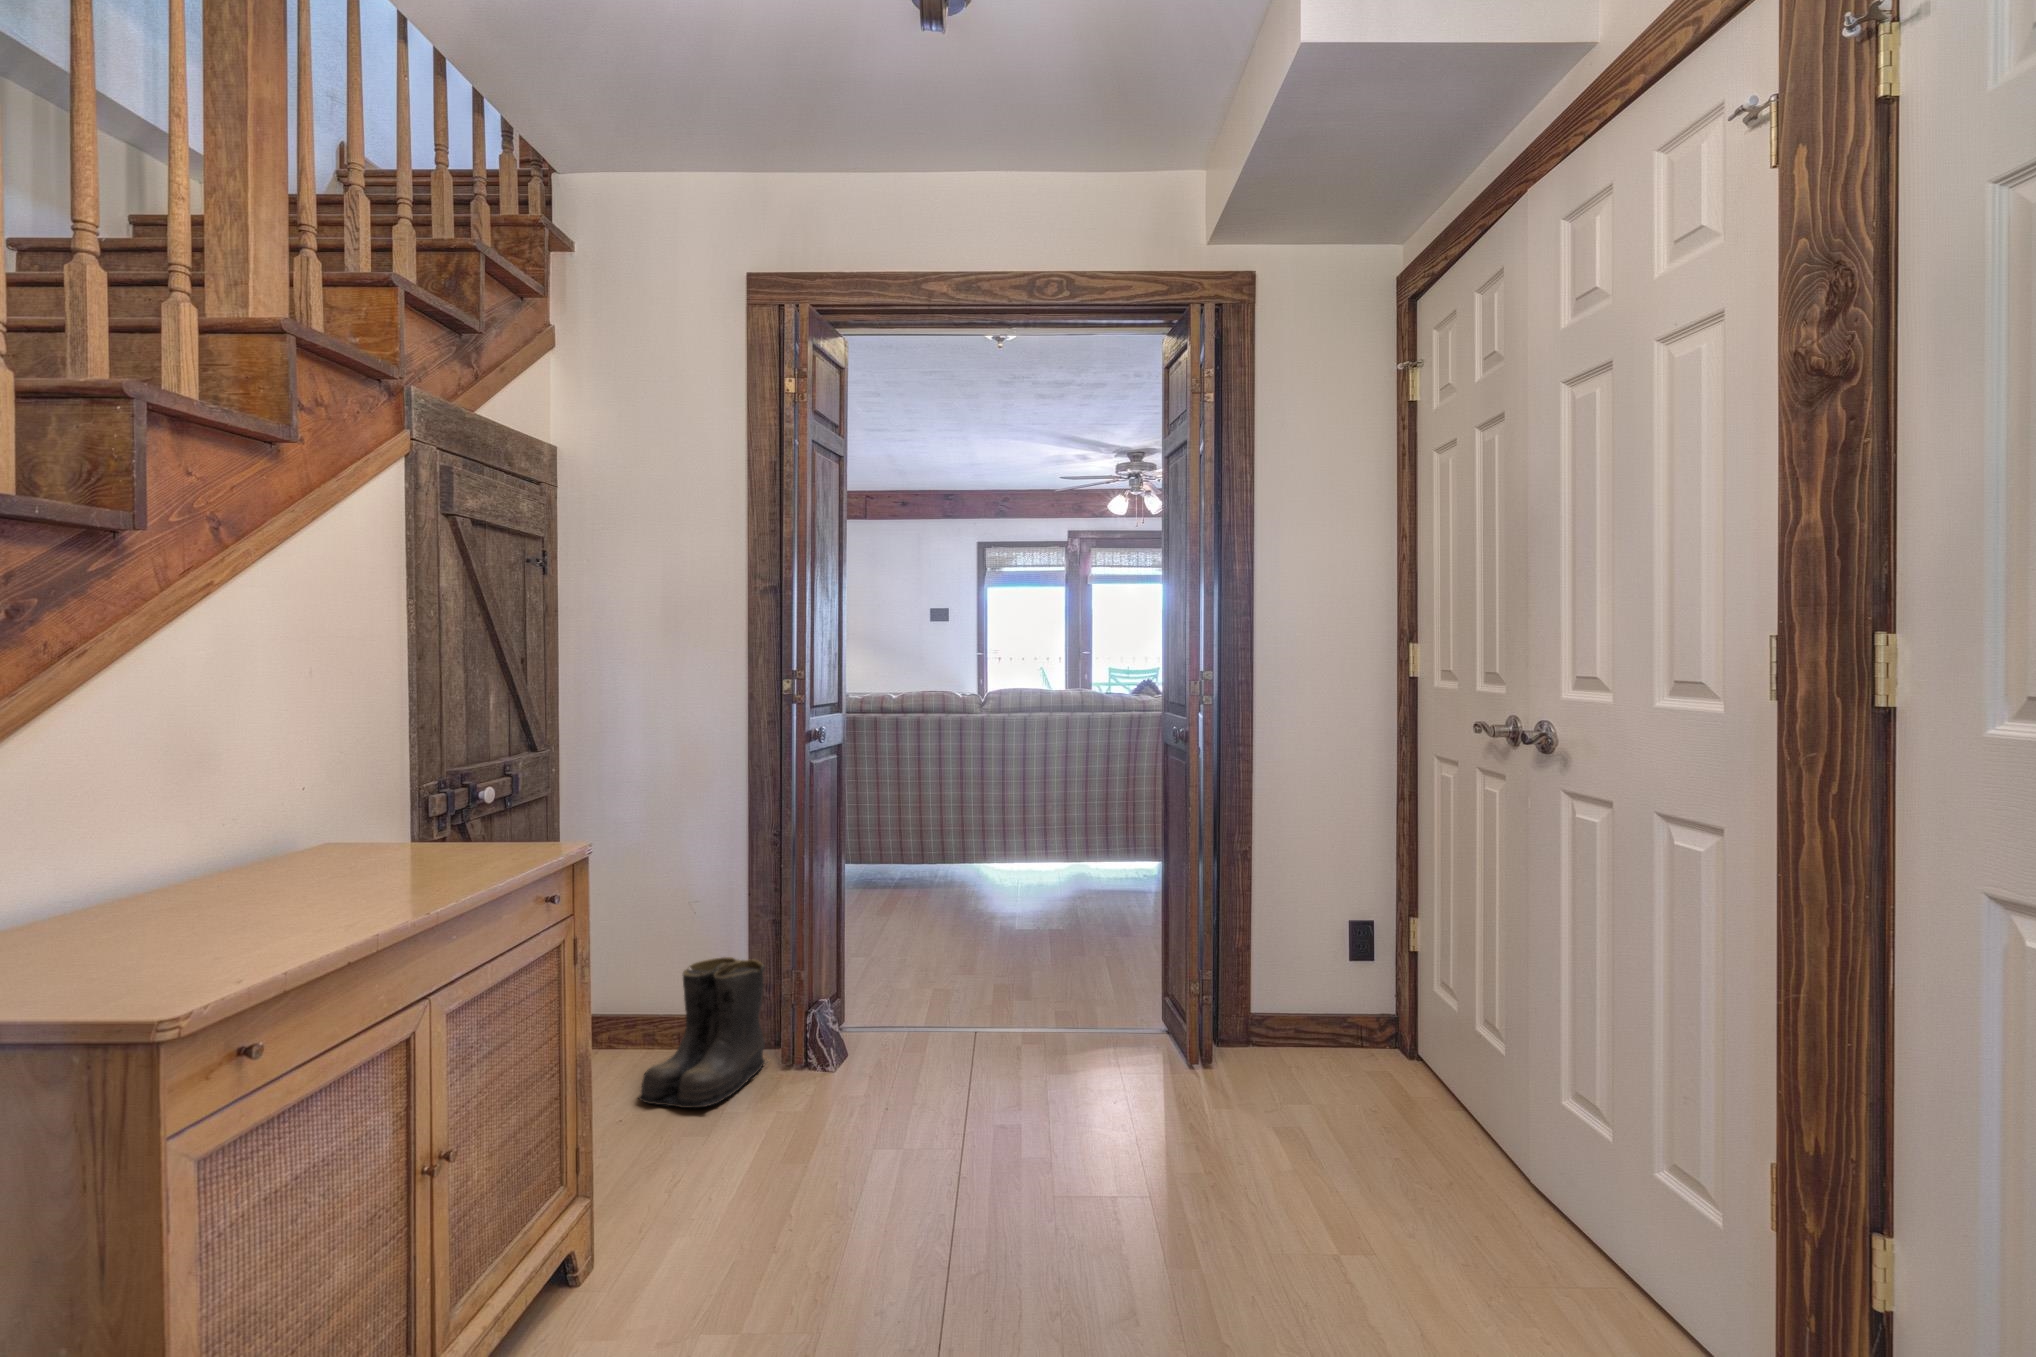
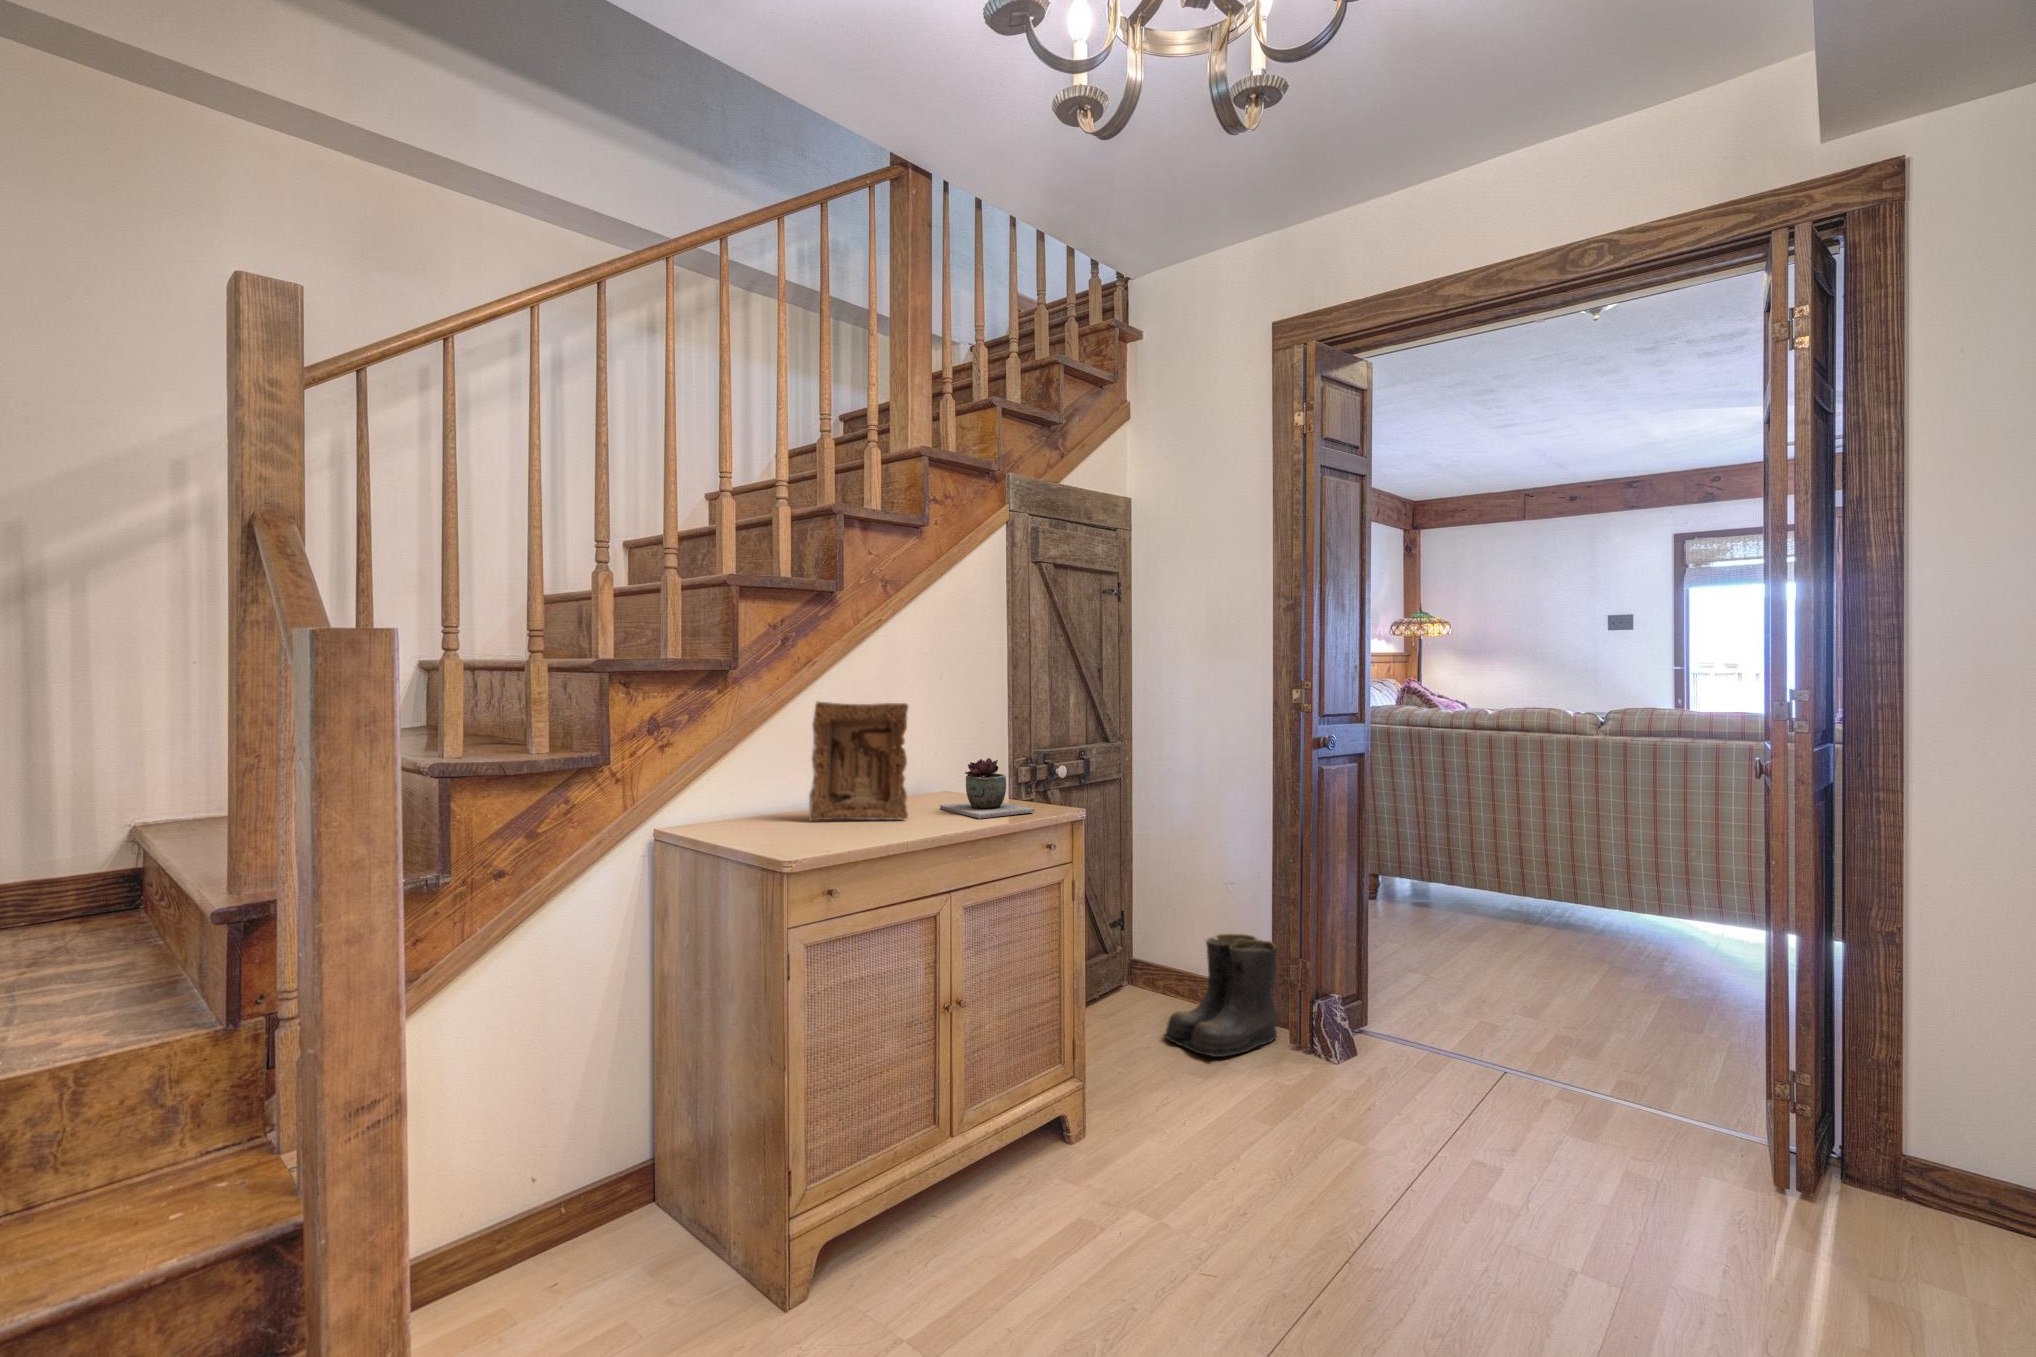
picture frame: none [104,716,320,928] -> present [809,702,909,821]
succulent plant: none [353,788,518,878] -> present [940,758,1035,818]

